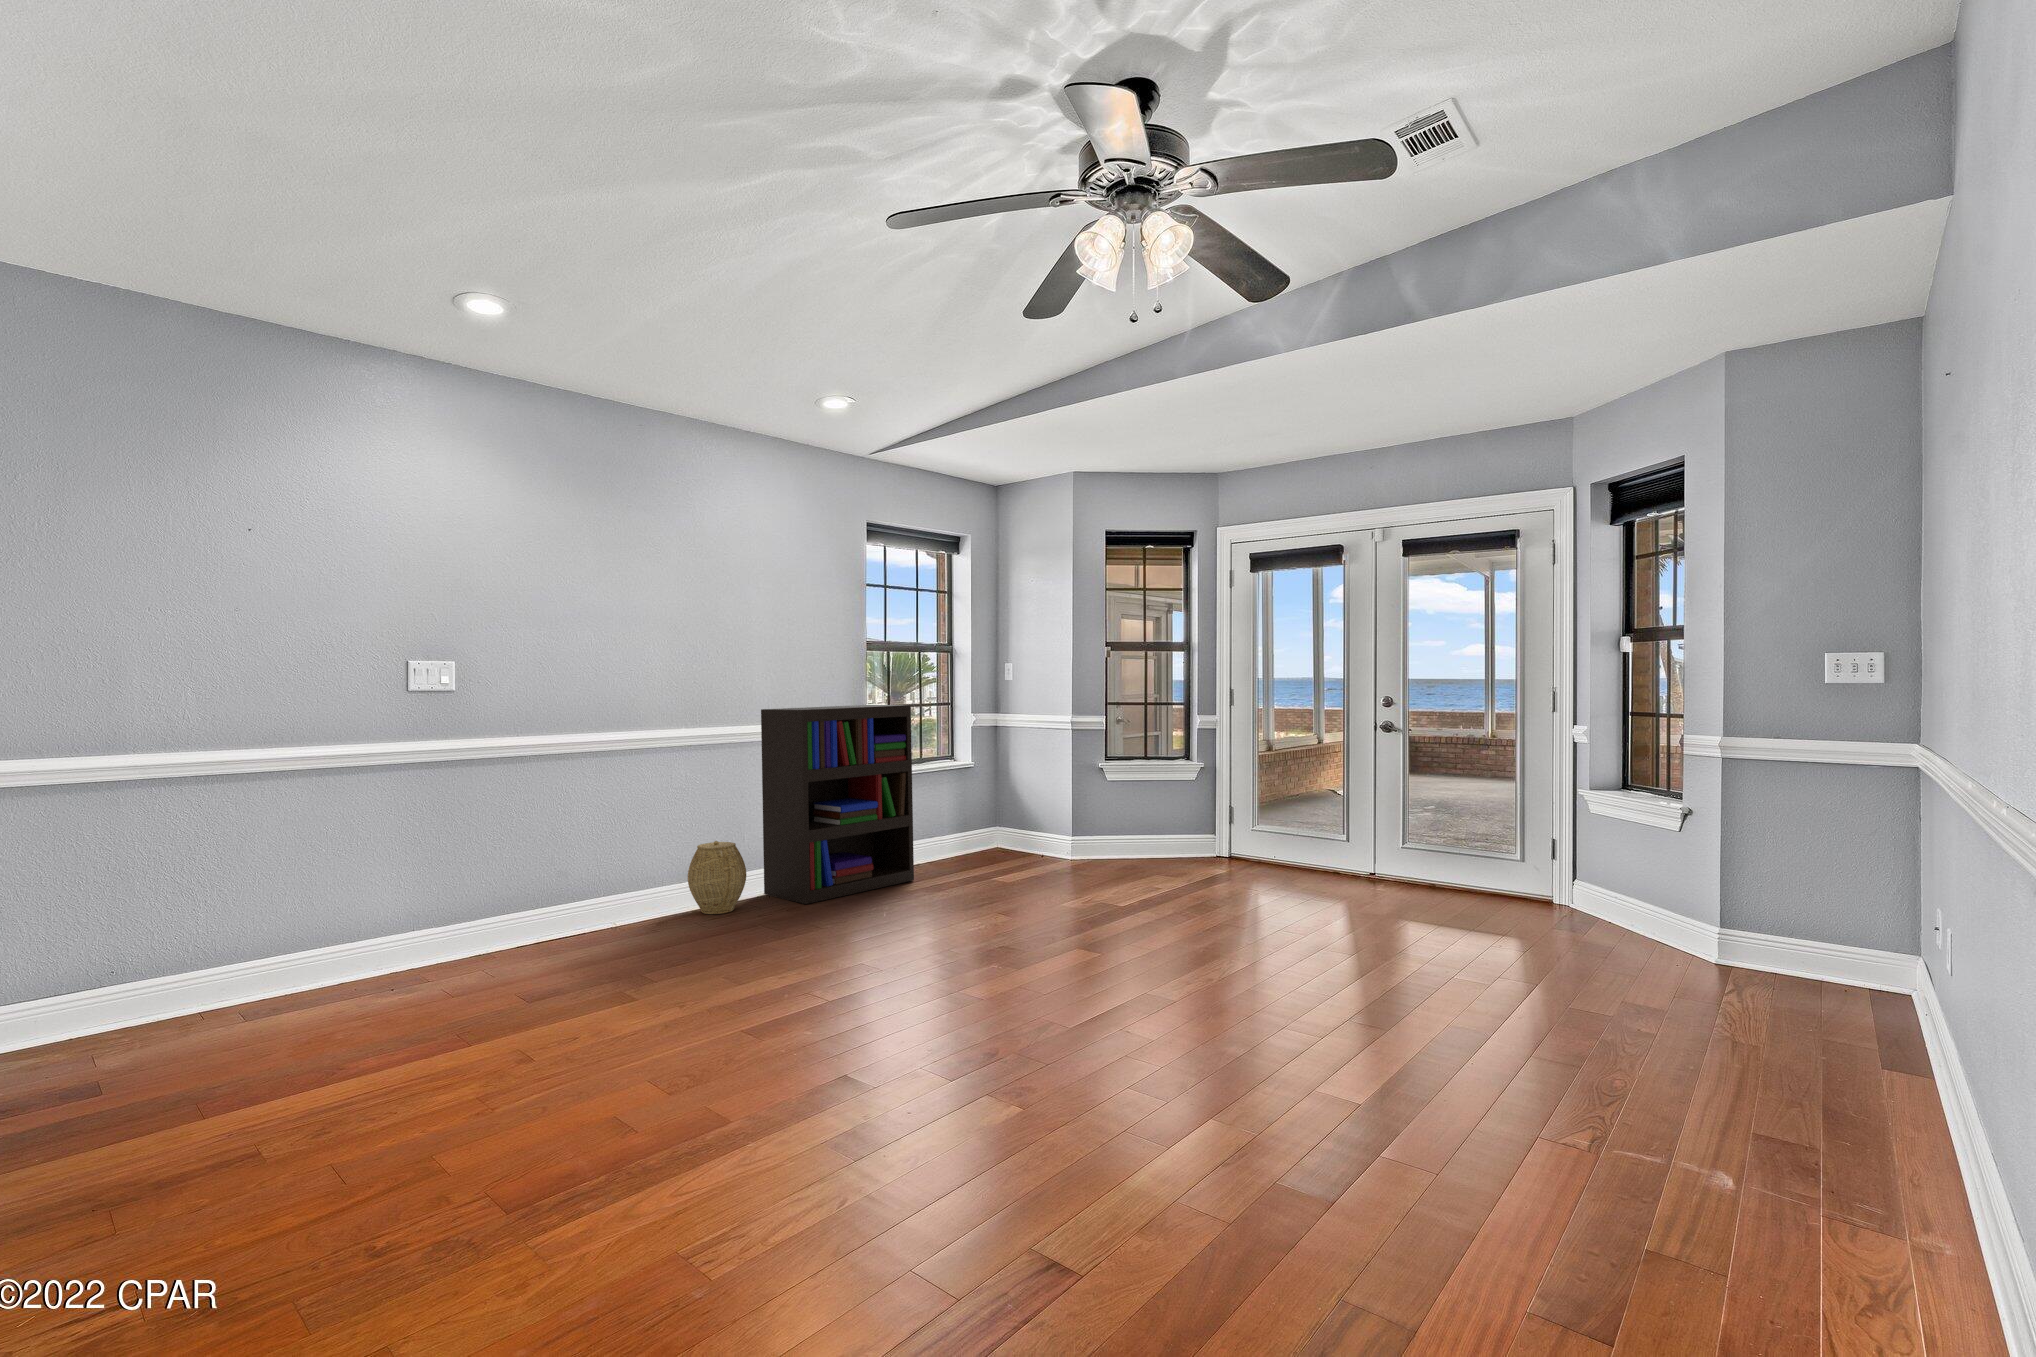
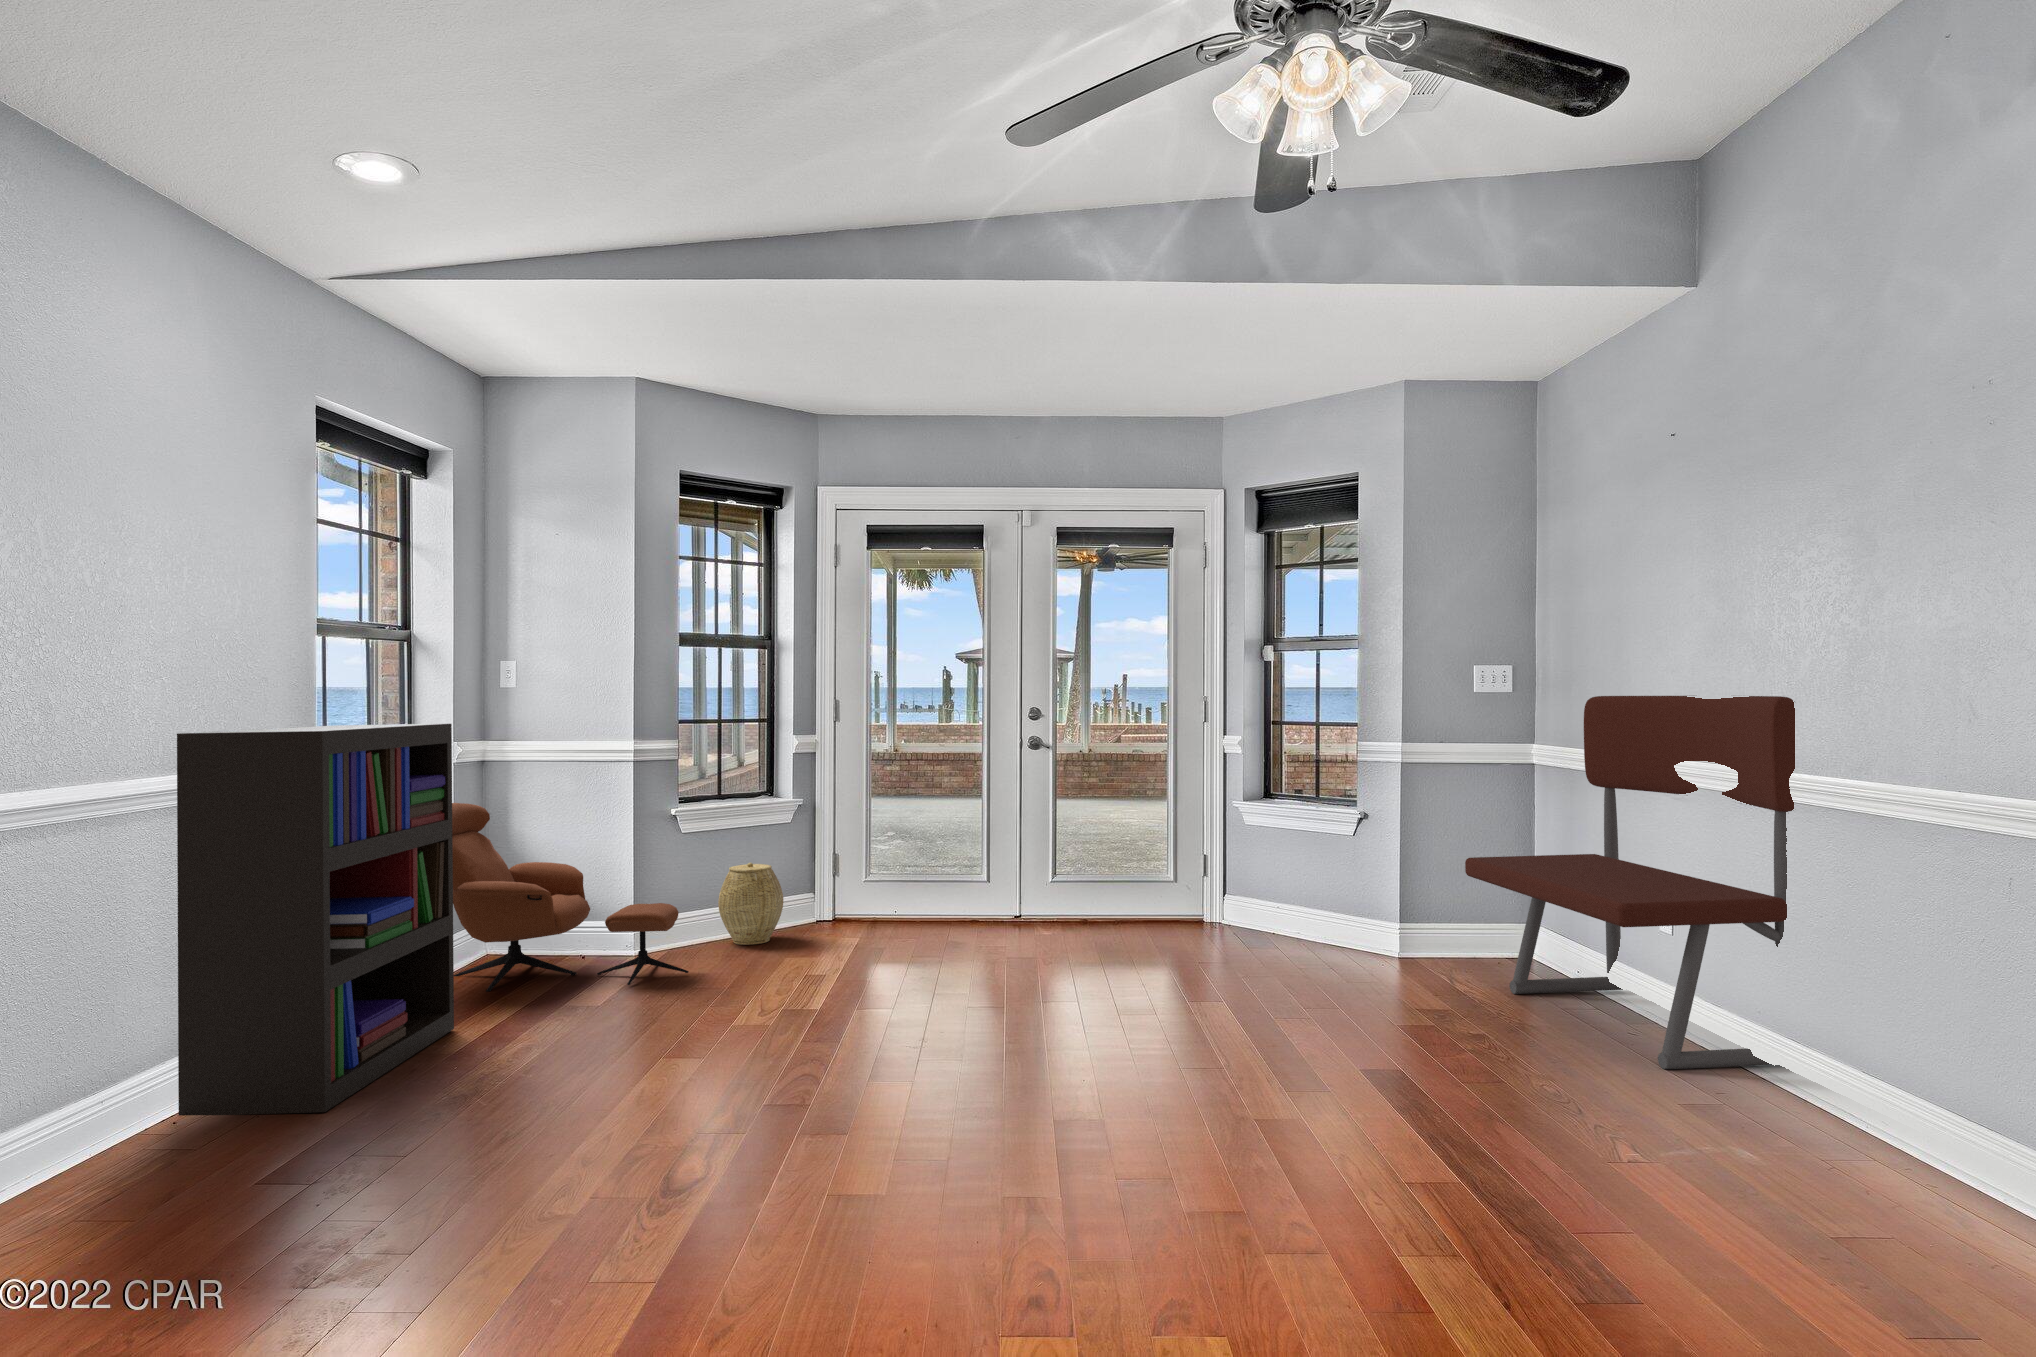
bench: none [1620,700,1926,1152] -> present [1465,696,1795,1069]
lounge chair: none [945,751,1074,875] -> present [452,803,689,992]
woven basket: present [688,841,746,914] -> present [718,863,783,945]

